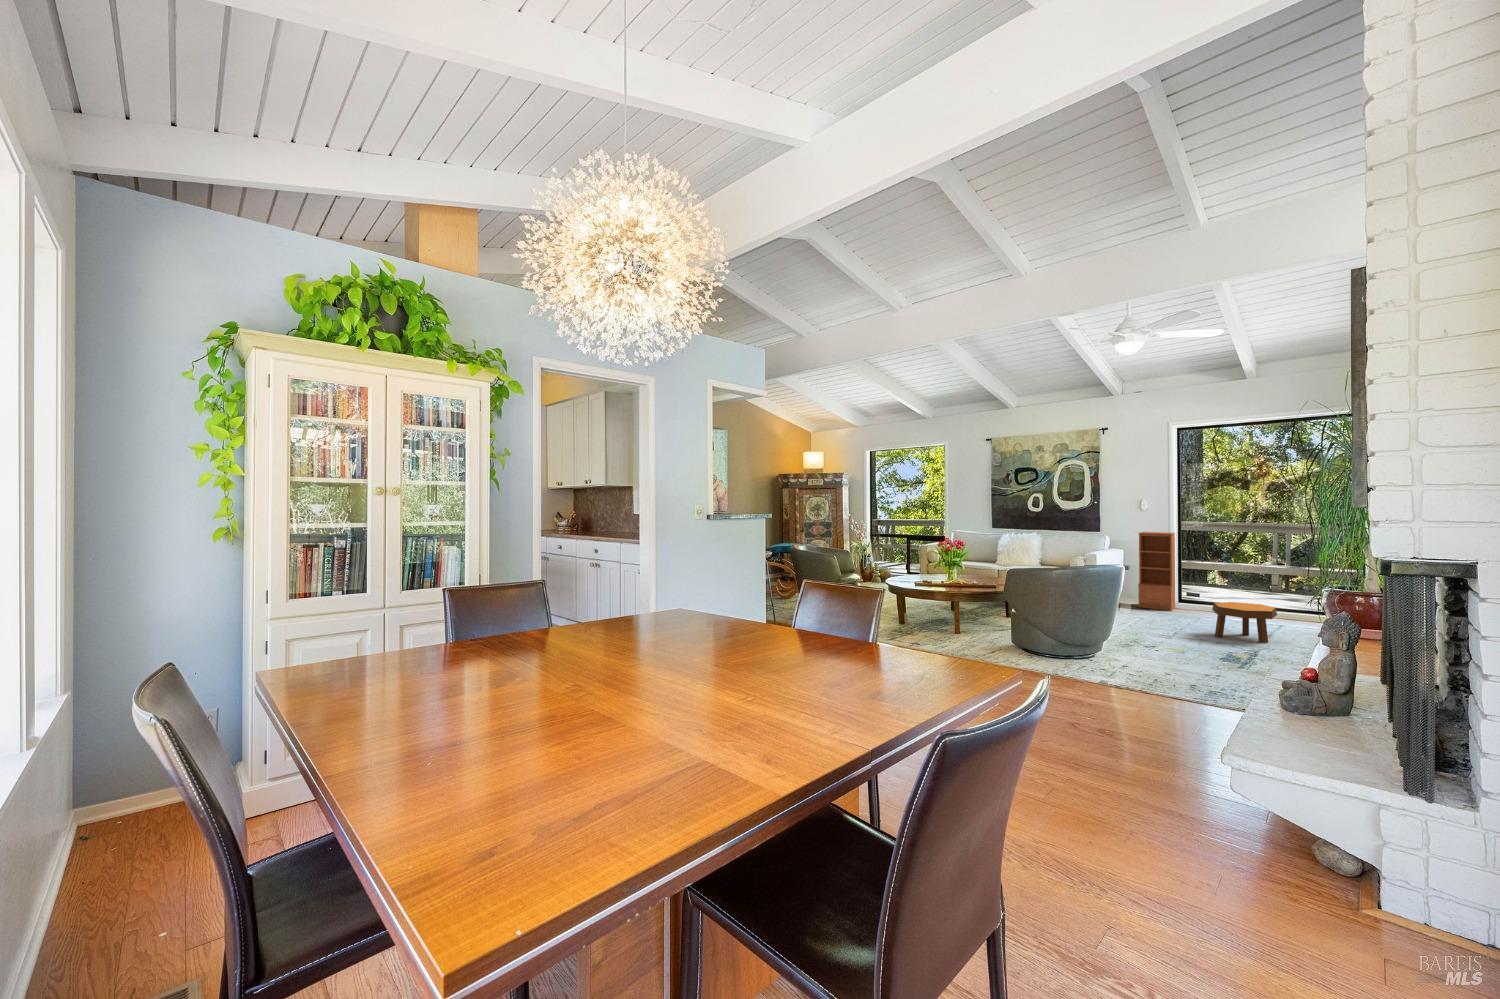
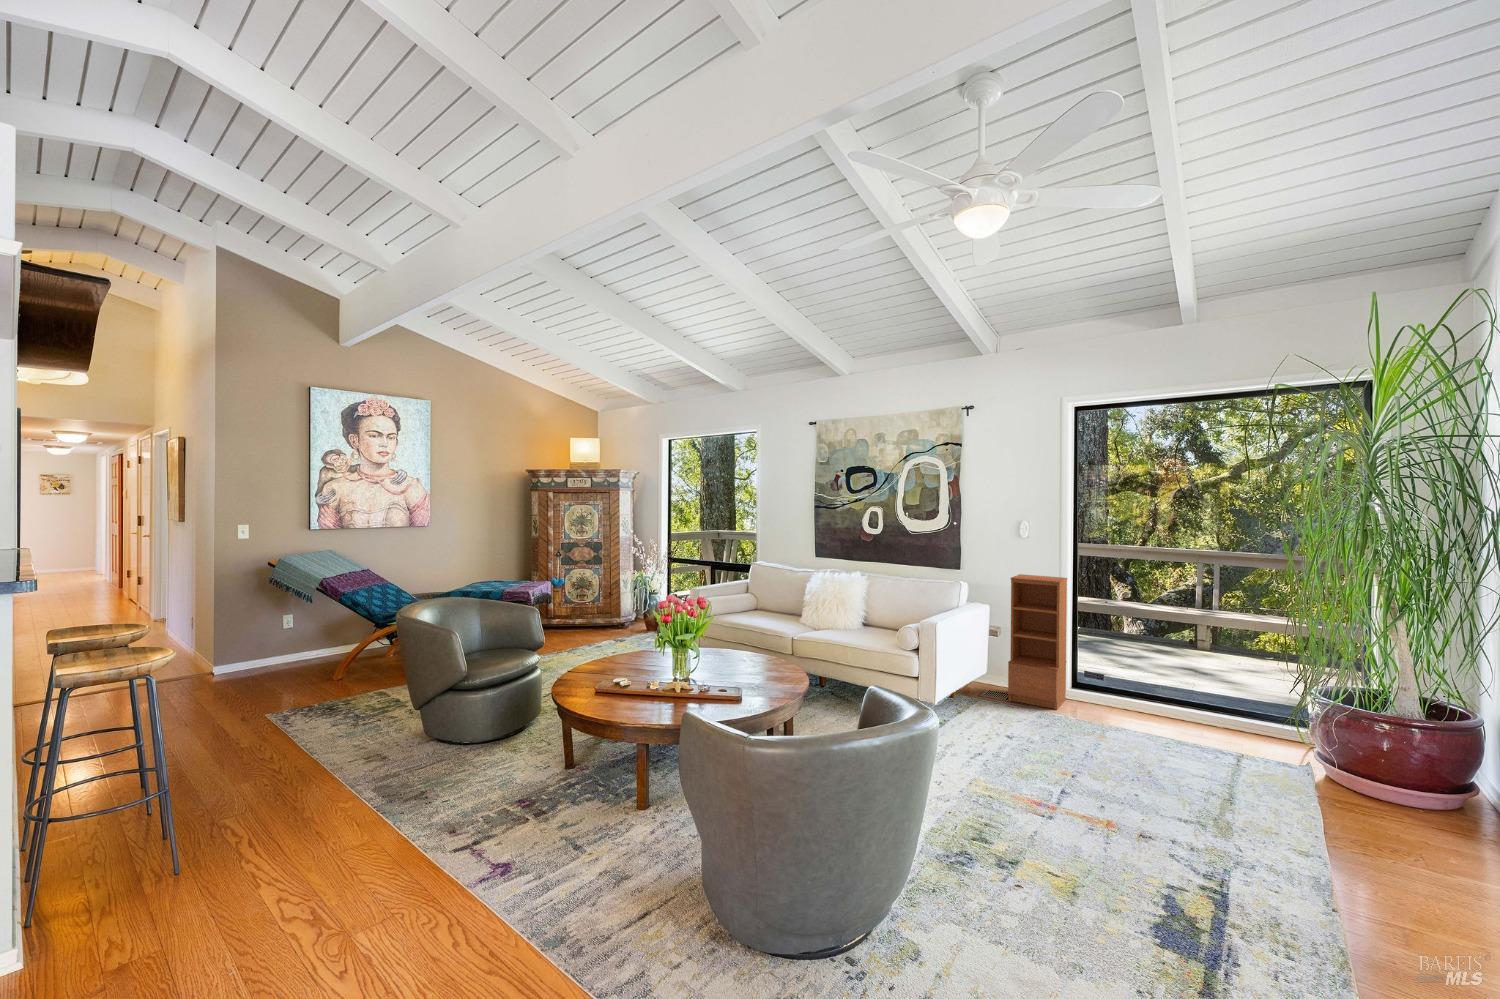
footstool: present [1212,602,1277,643] -> none [1110,724,1225,822]

